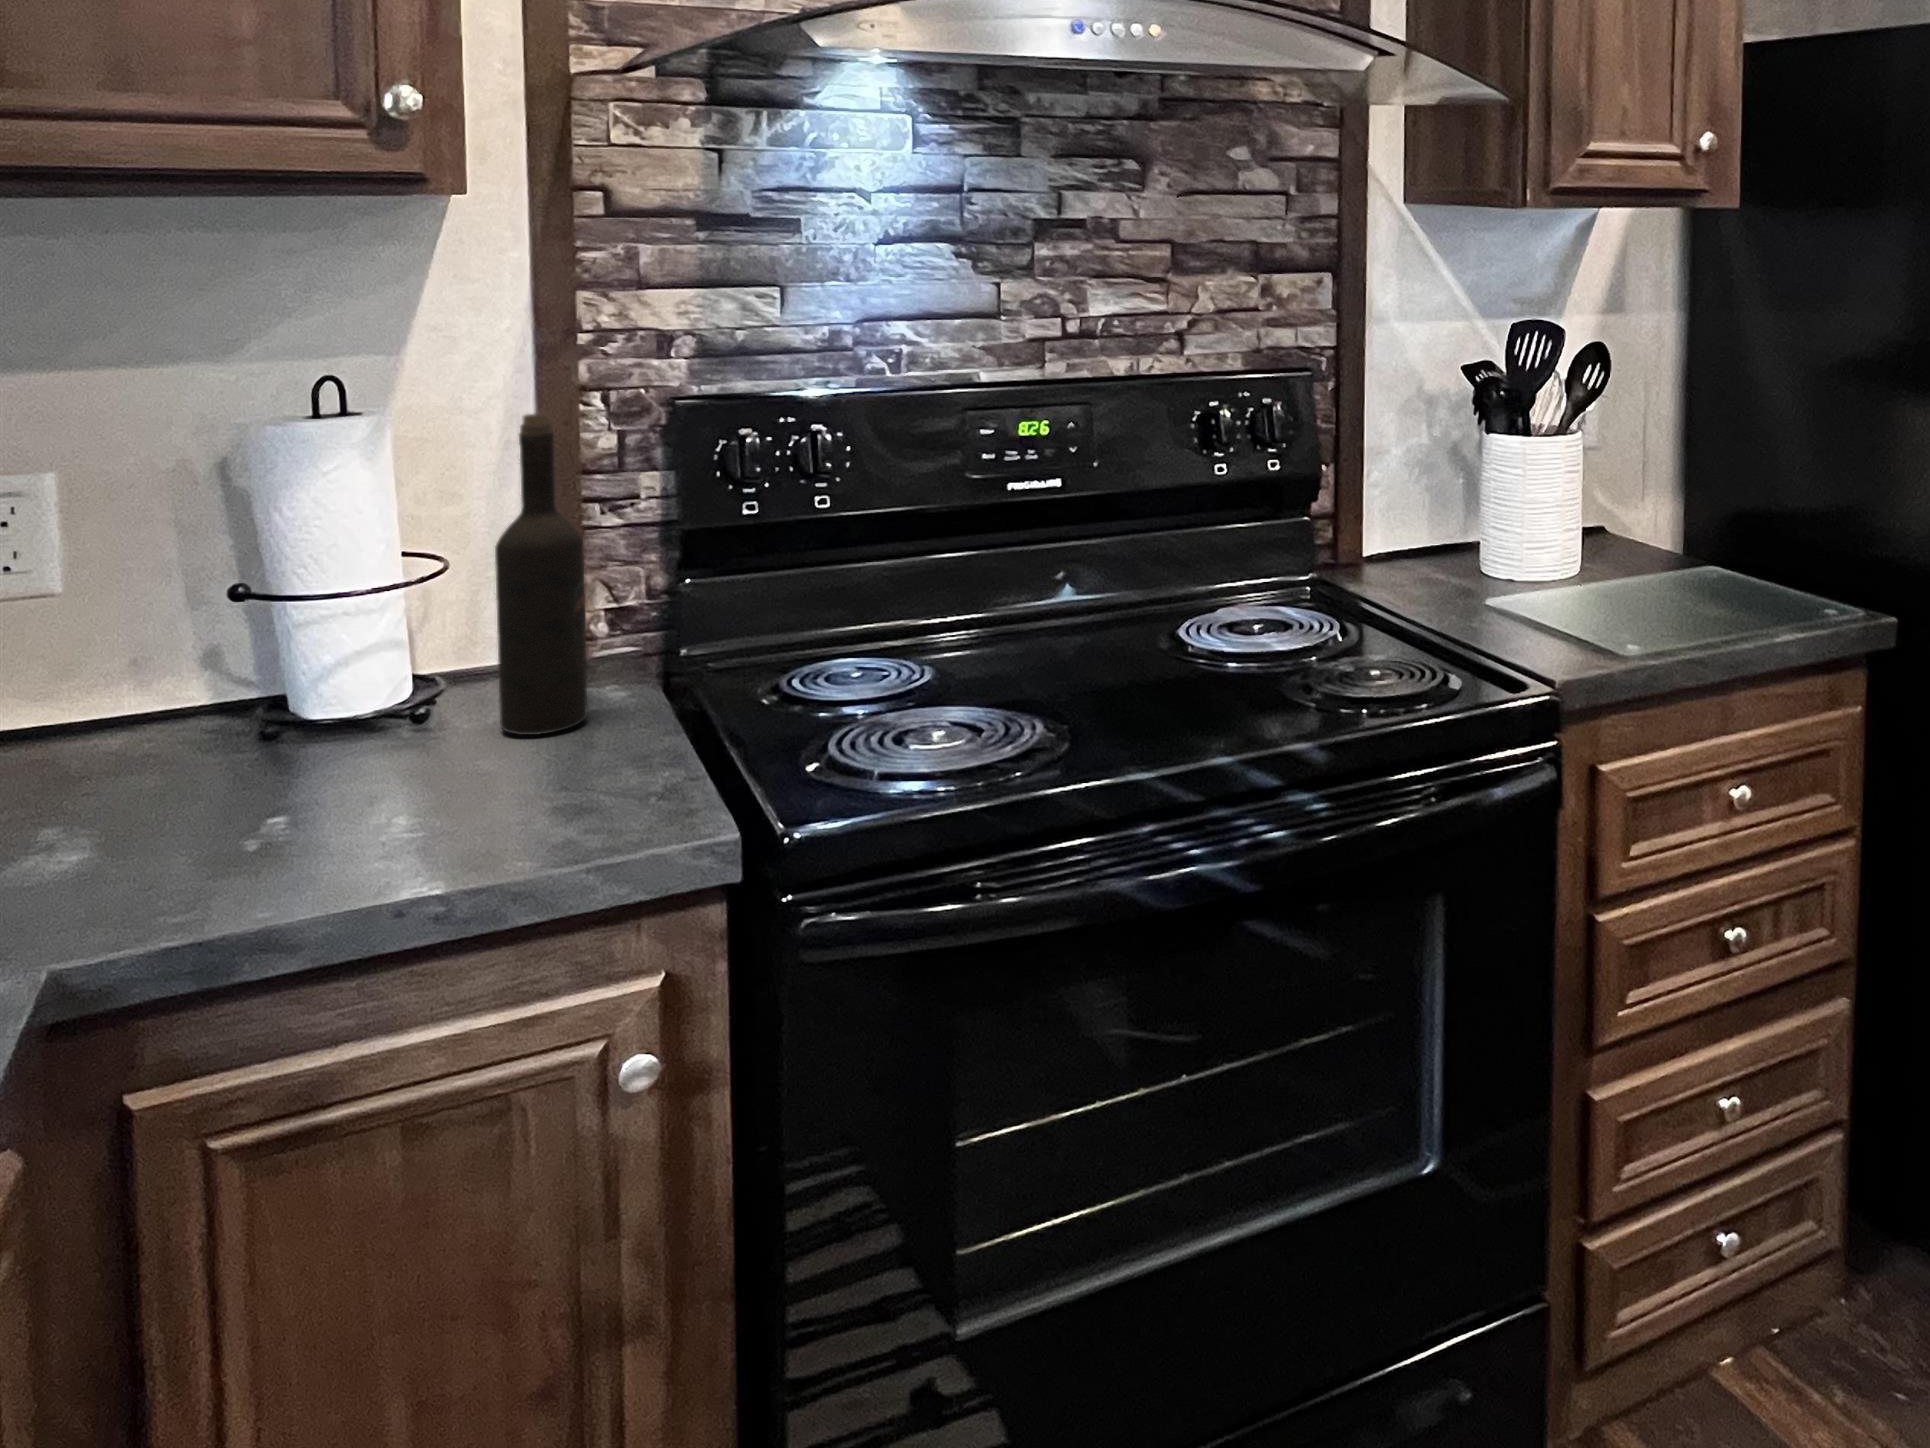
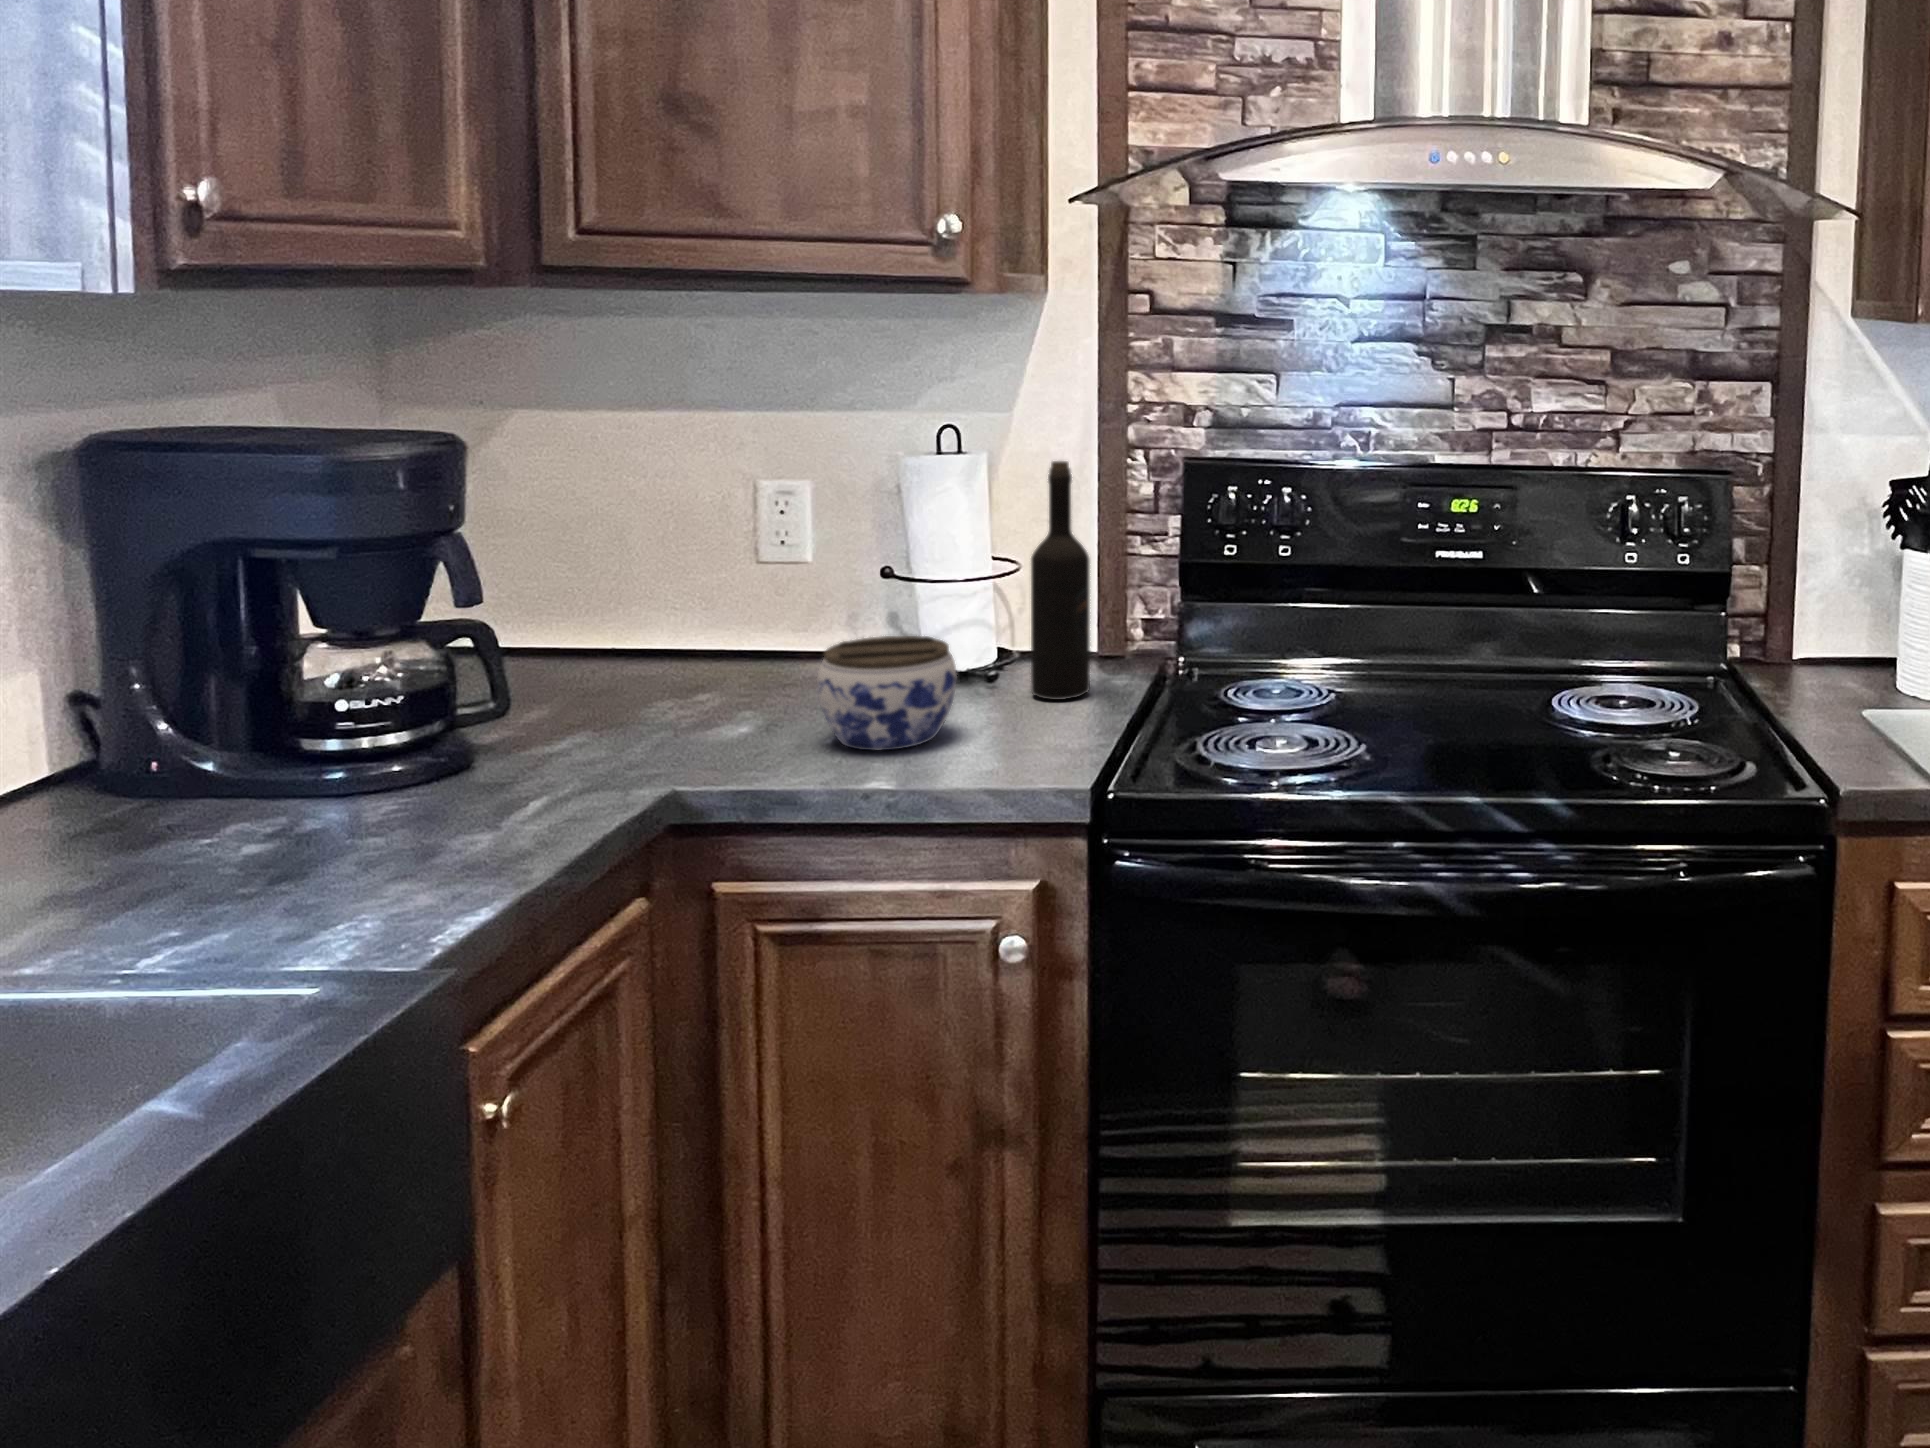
jar: none [226,674,454,853] -> present [817,636,956,750]

